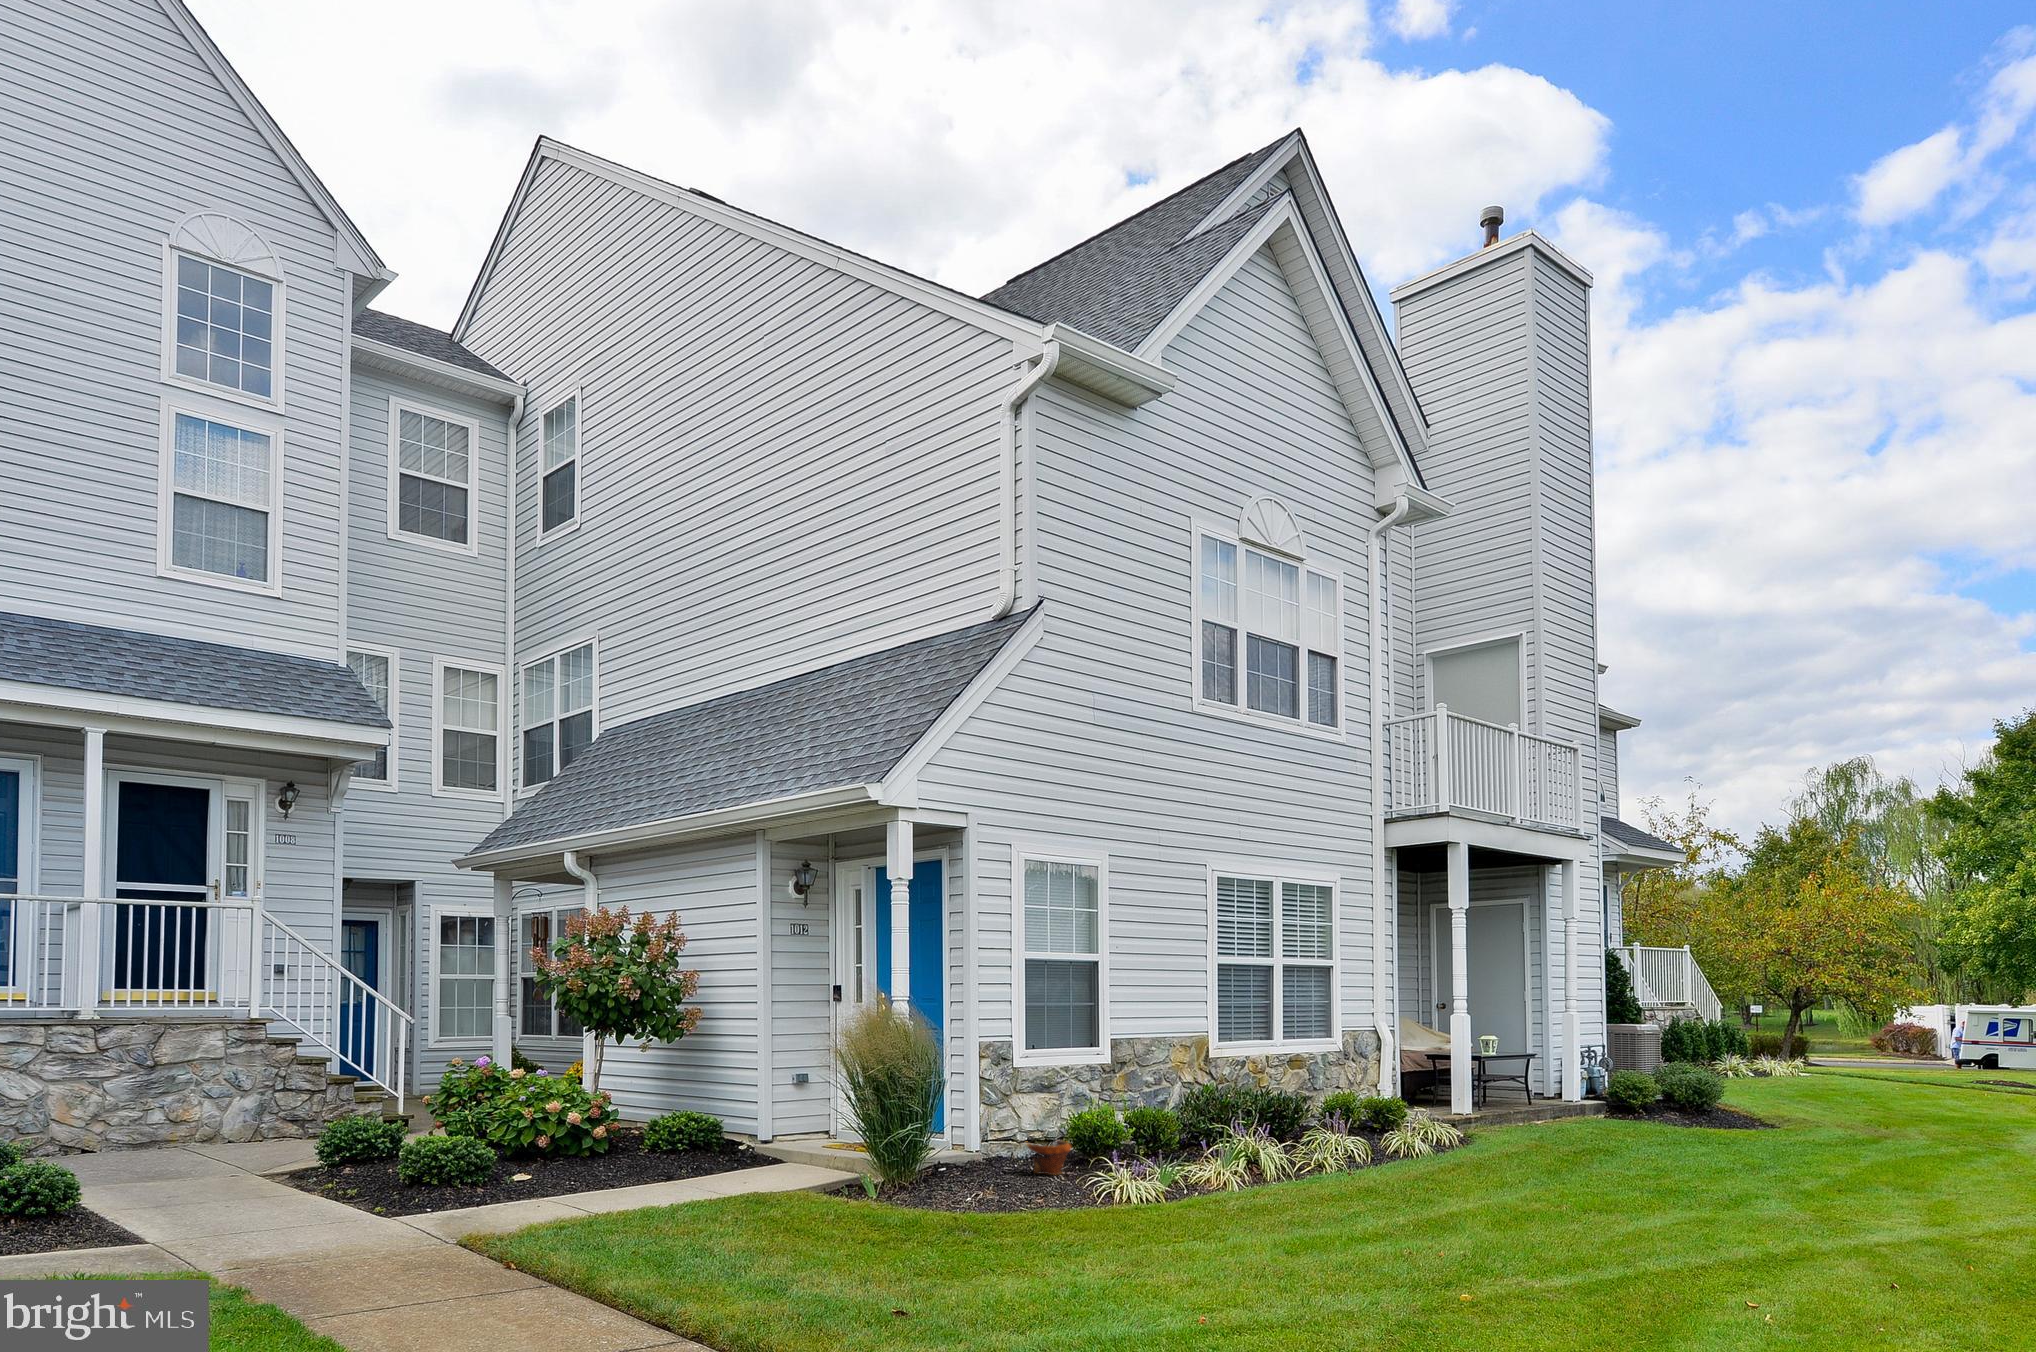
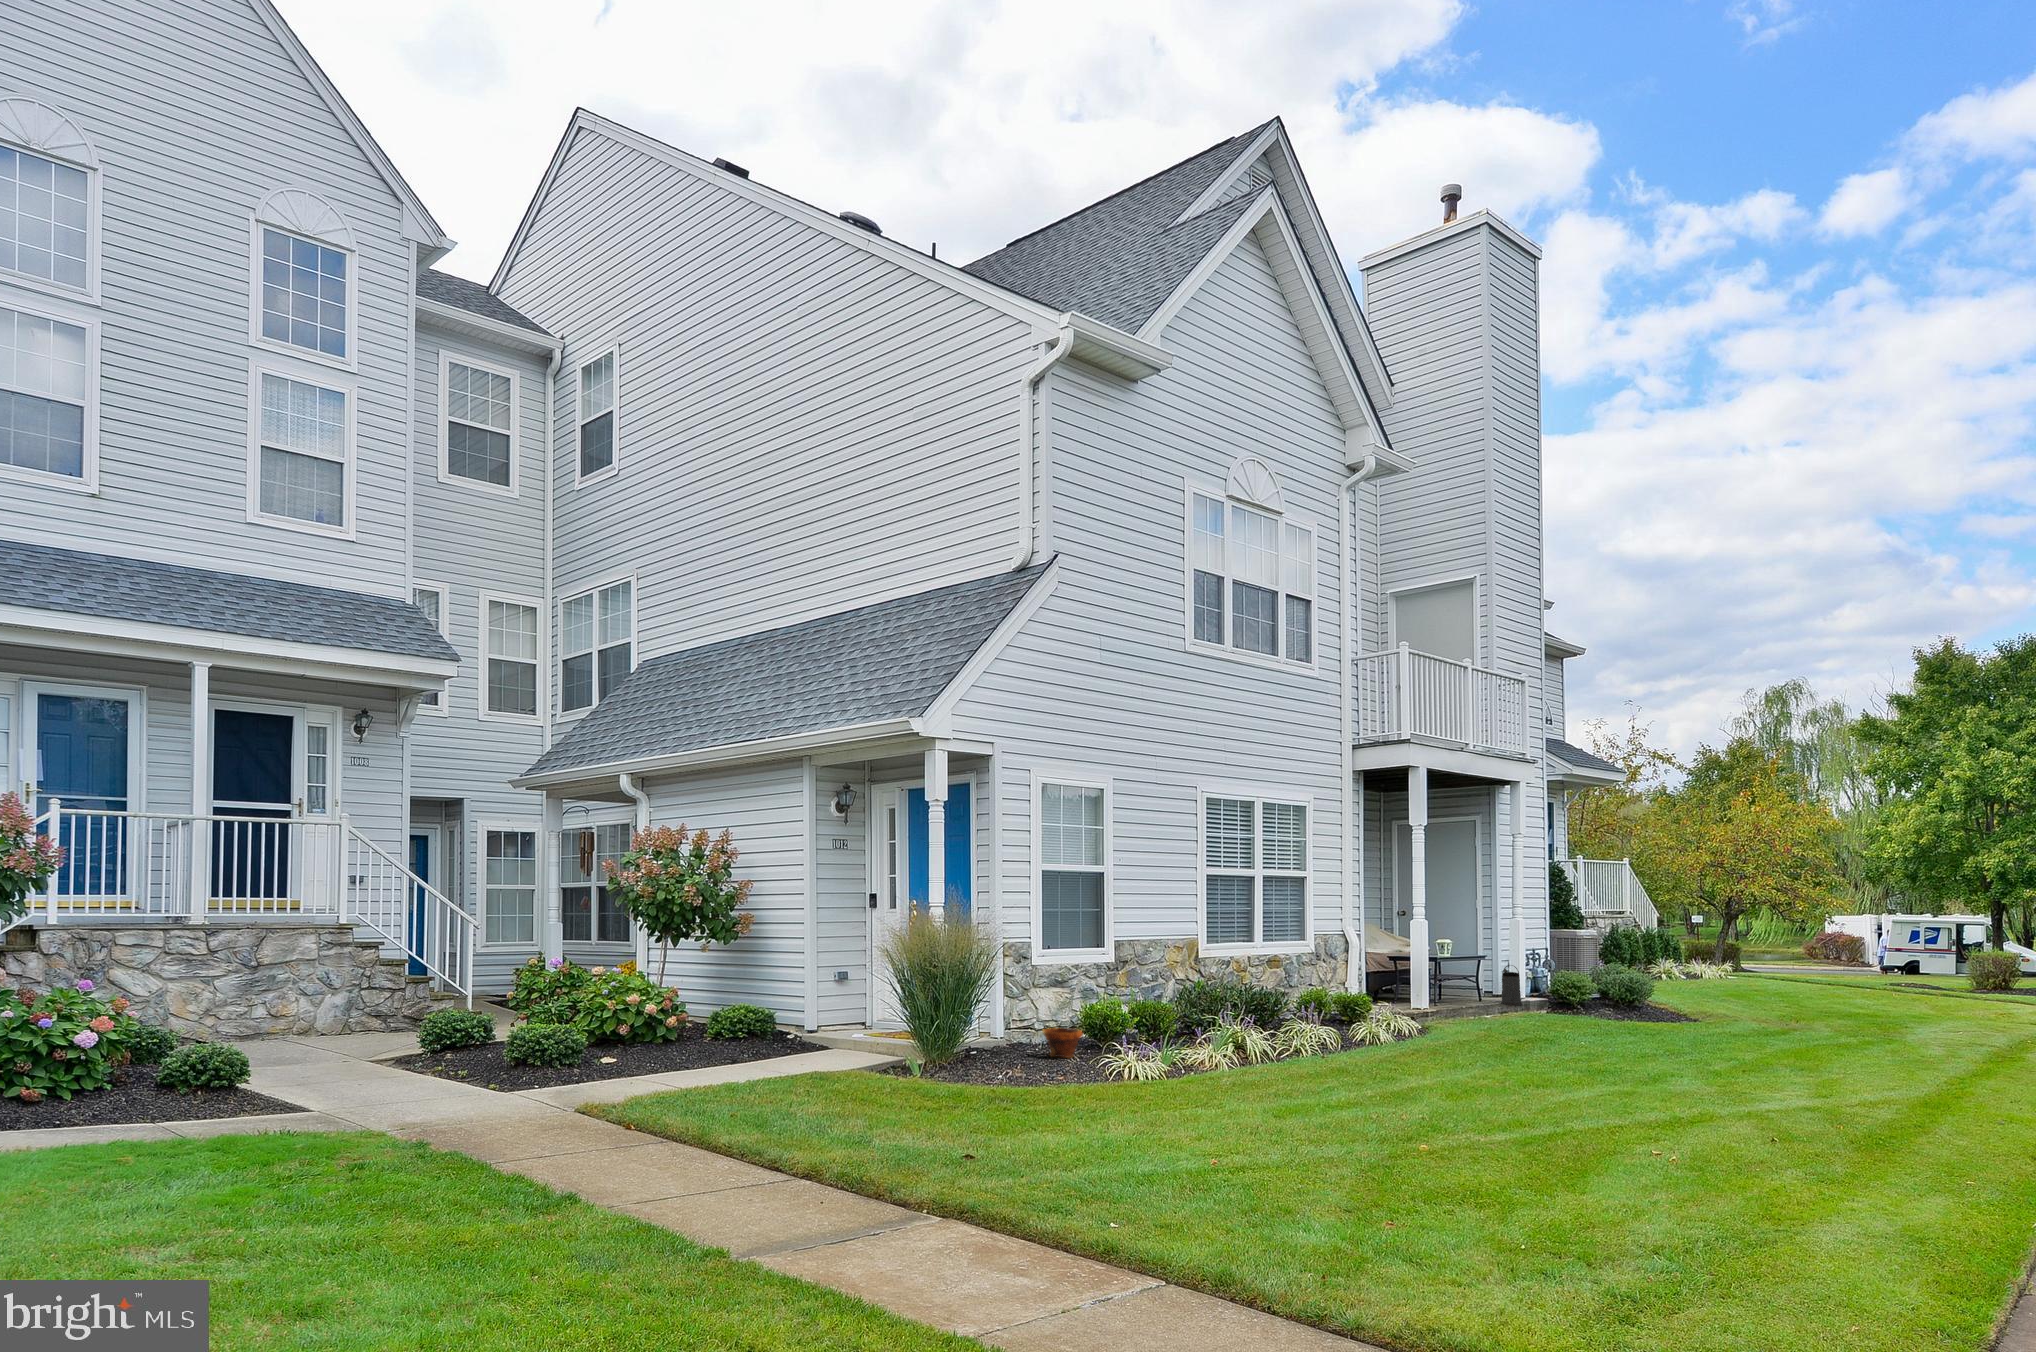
watering can: none [1553,1064,1577,1109] -> present [1501,965,1522,1006]

